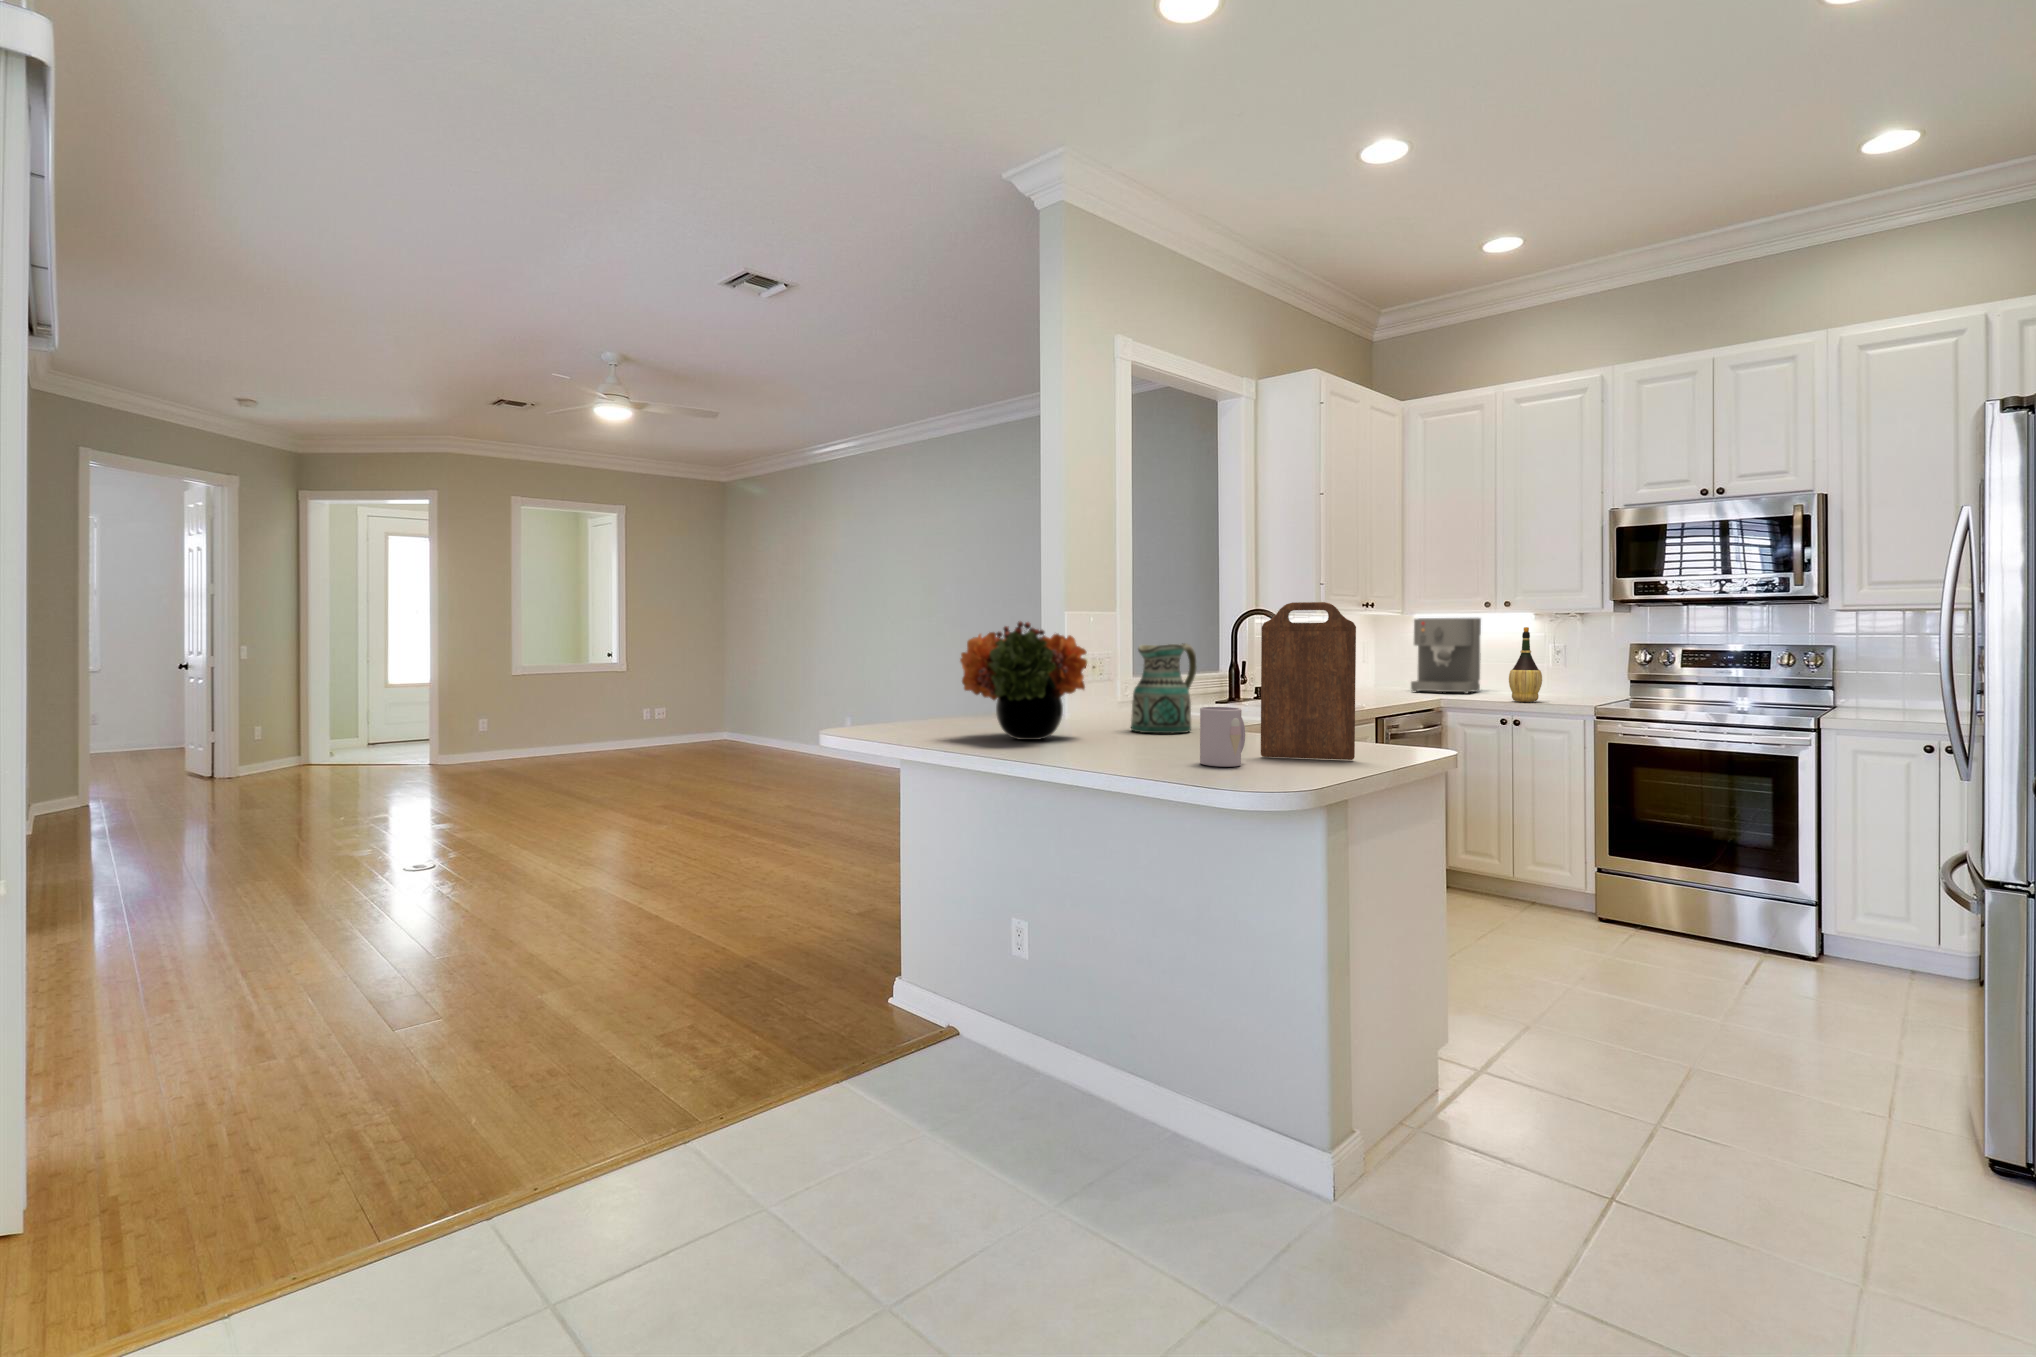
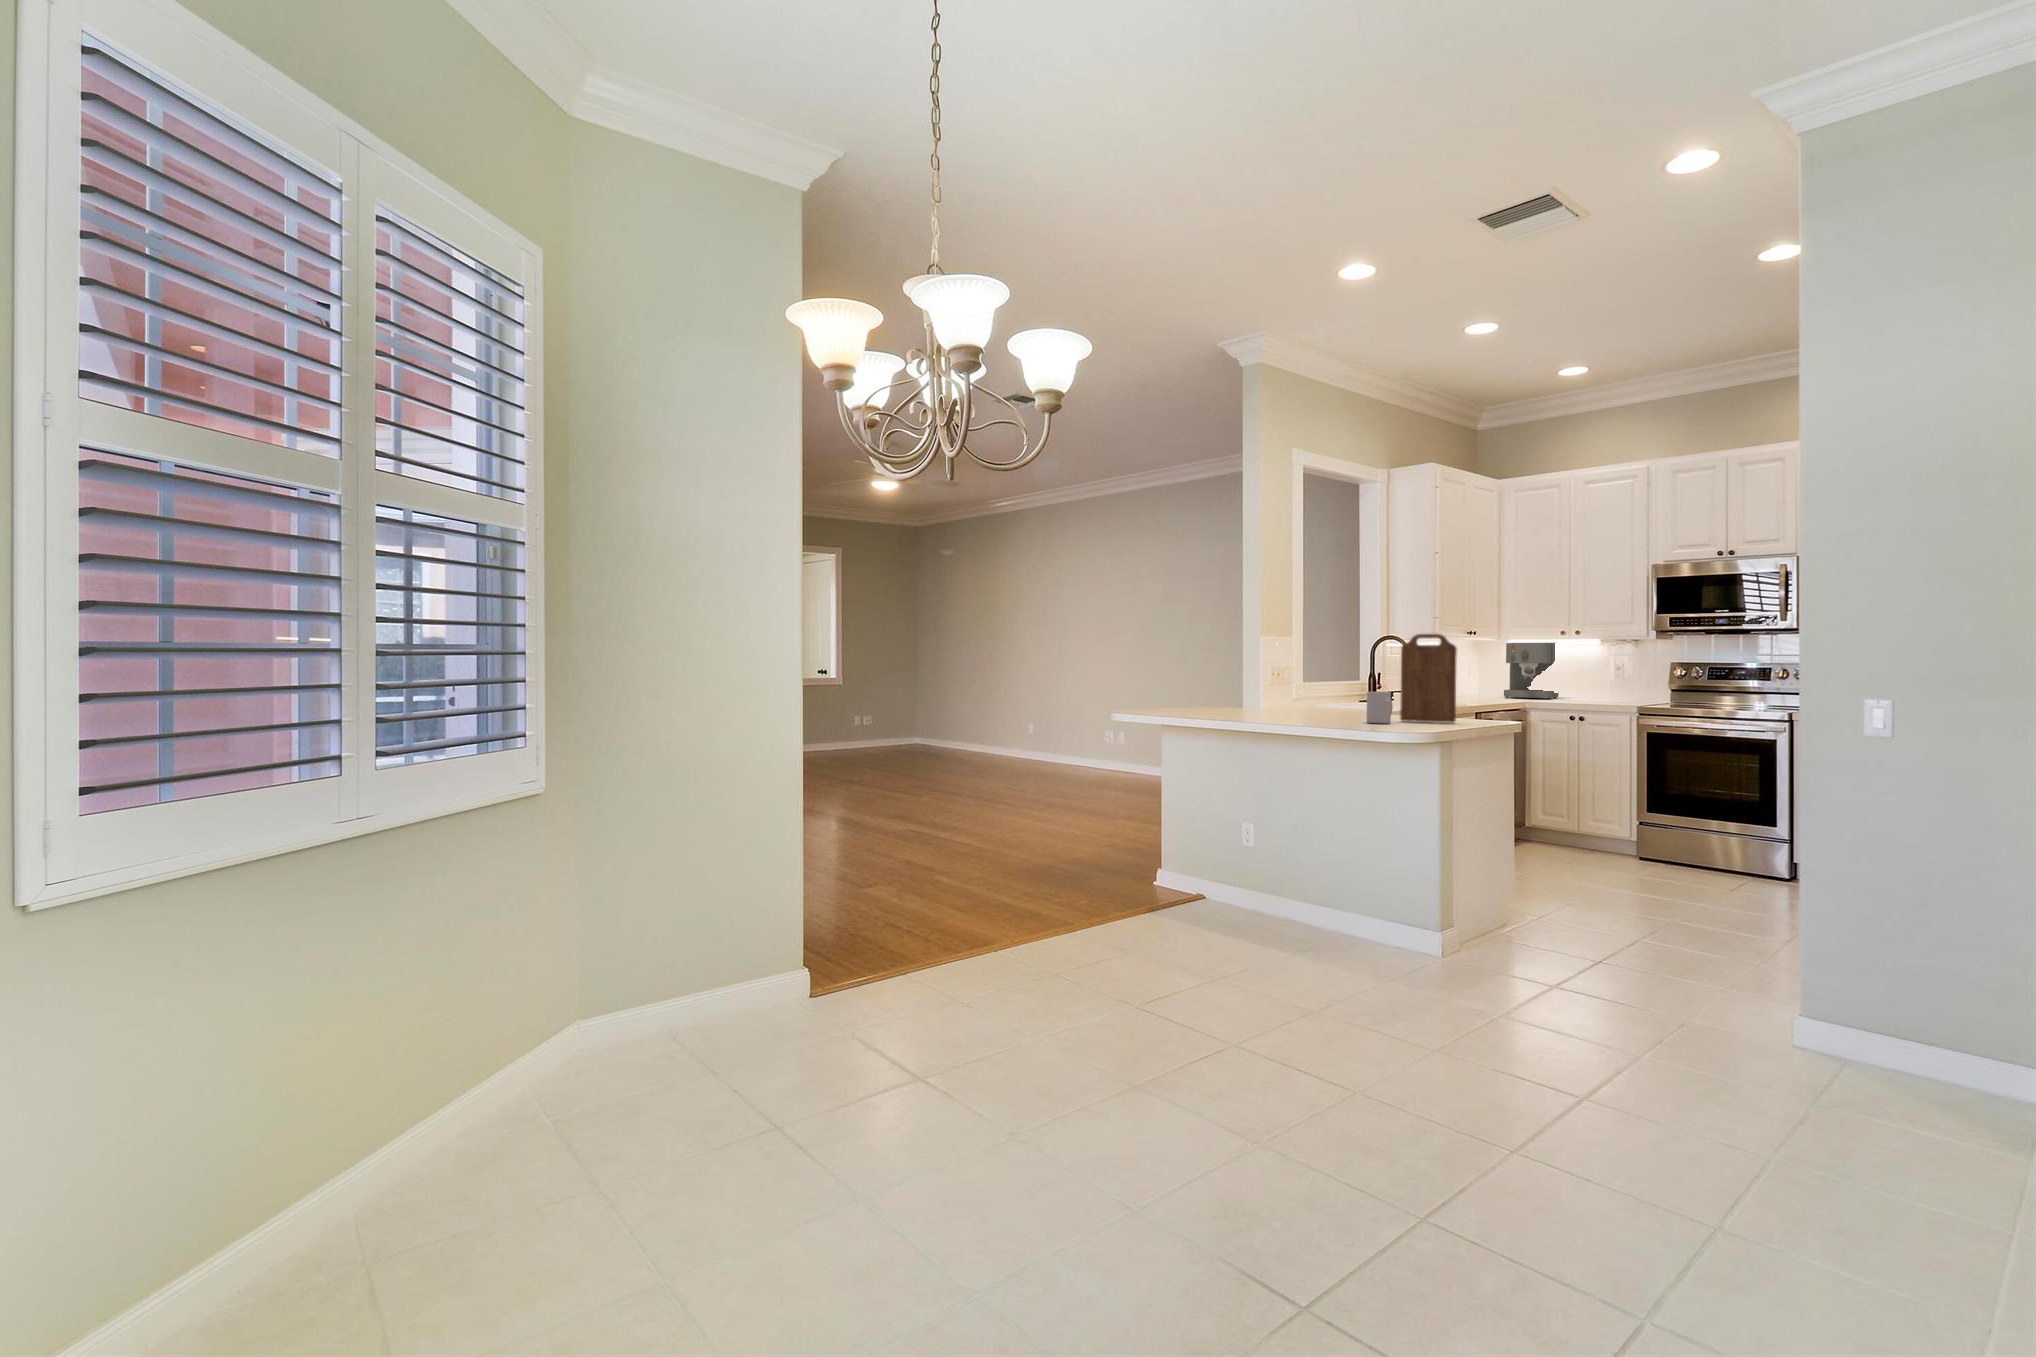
flower arrangement: present [960,621,1087,740] -> none [1212,643,1292,714]
wine bottle: present [1509,627,1542,702] -> none [1575,650,1600,703]
ceramic pitcher: present [1131,643,1197,733] -> none [1313,658,1354,713]

